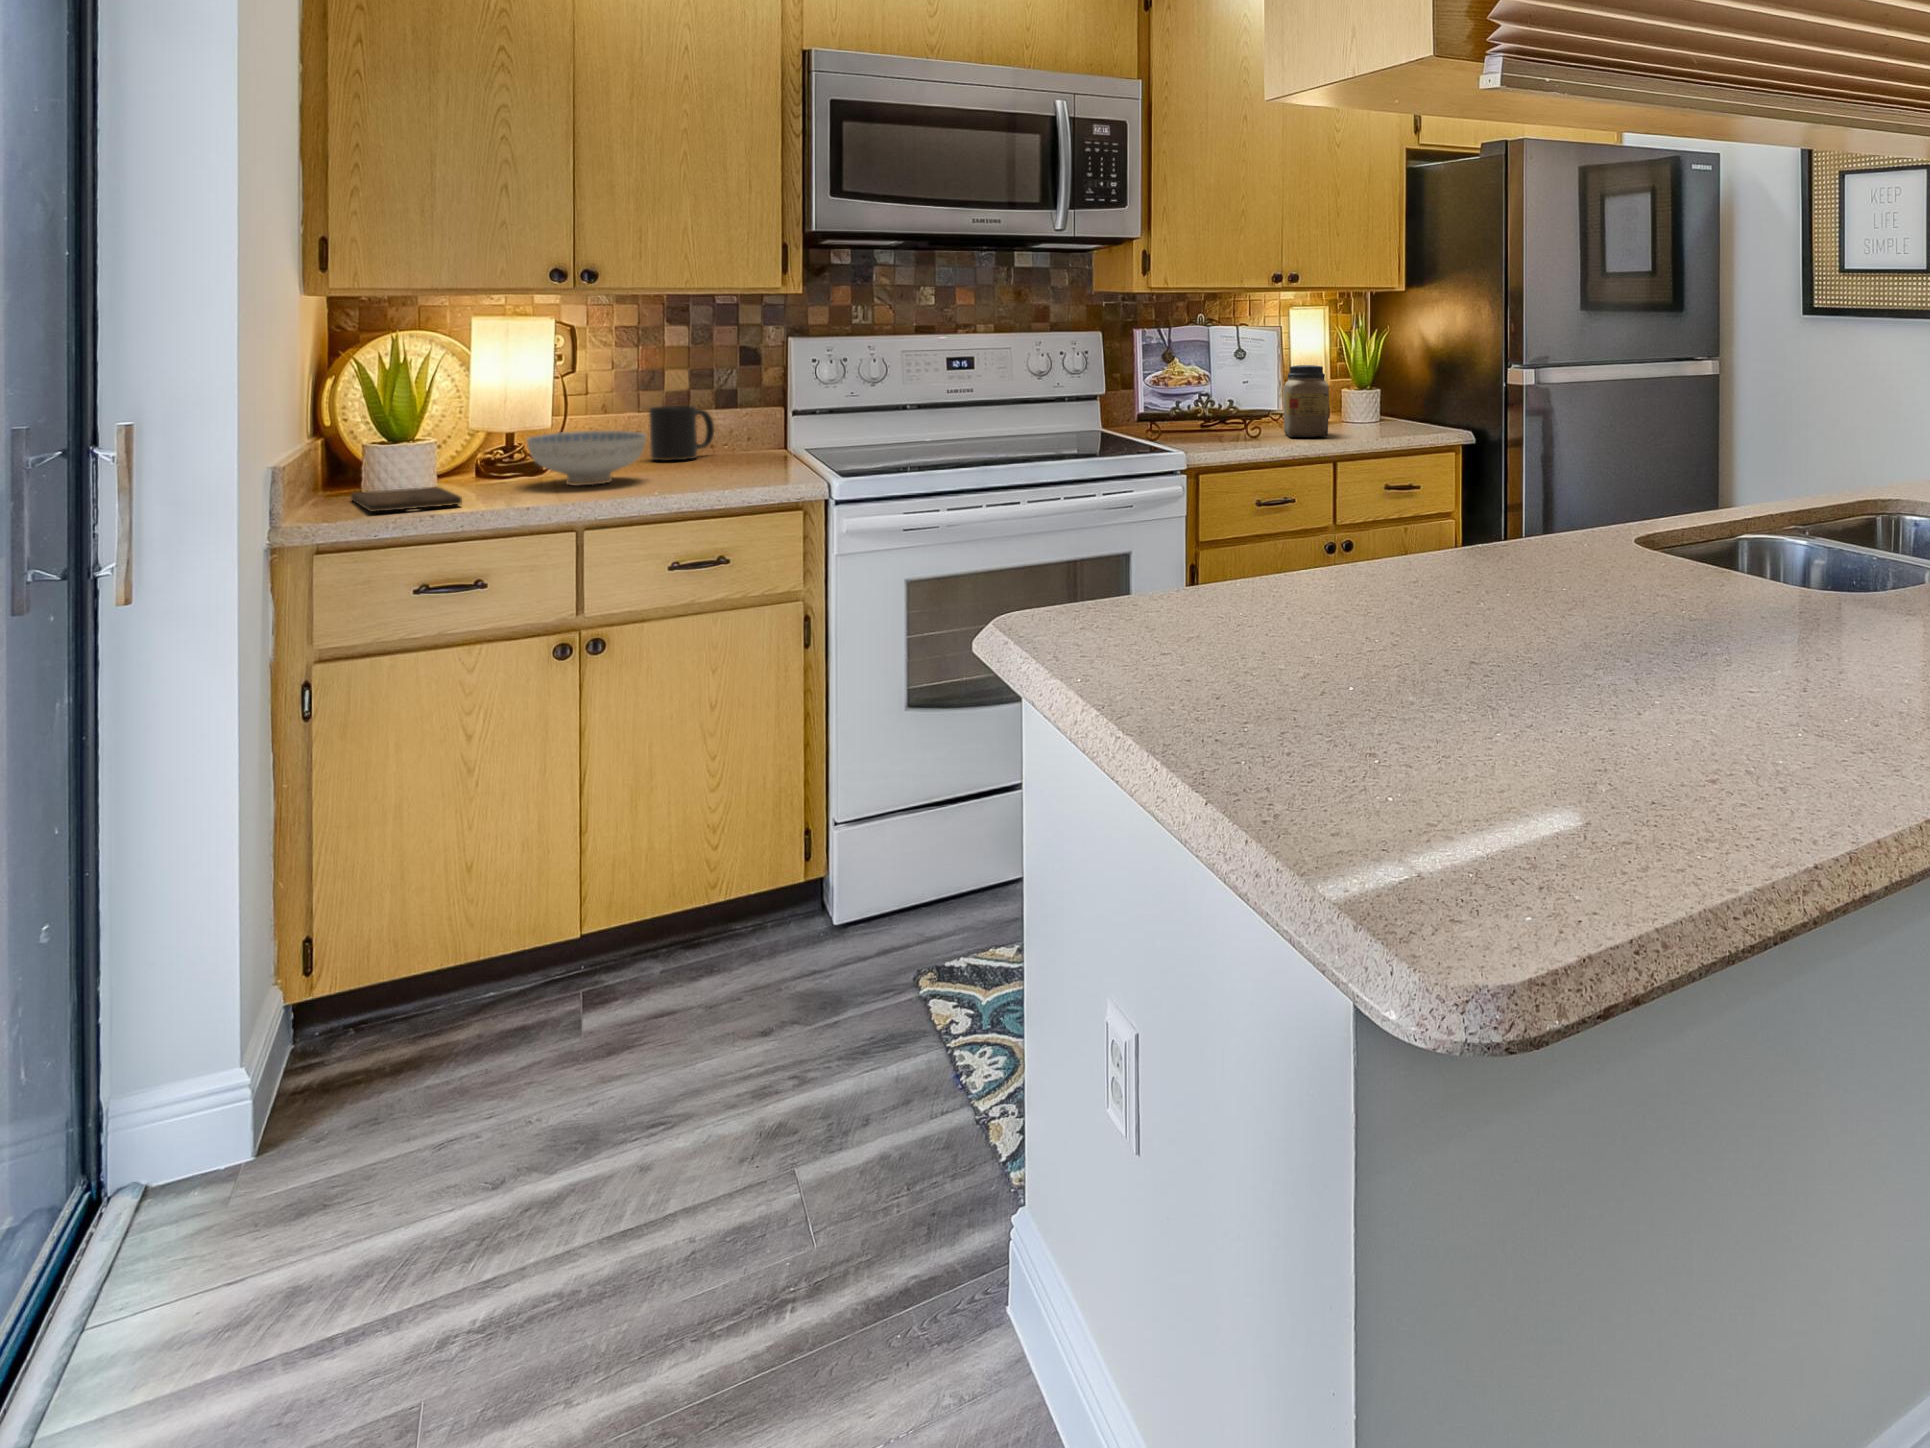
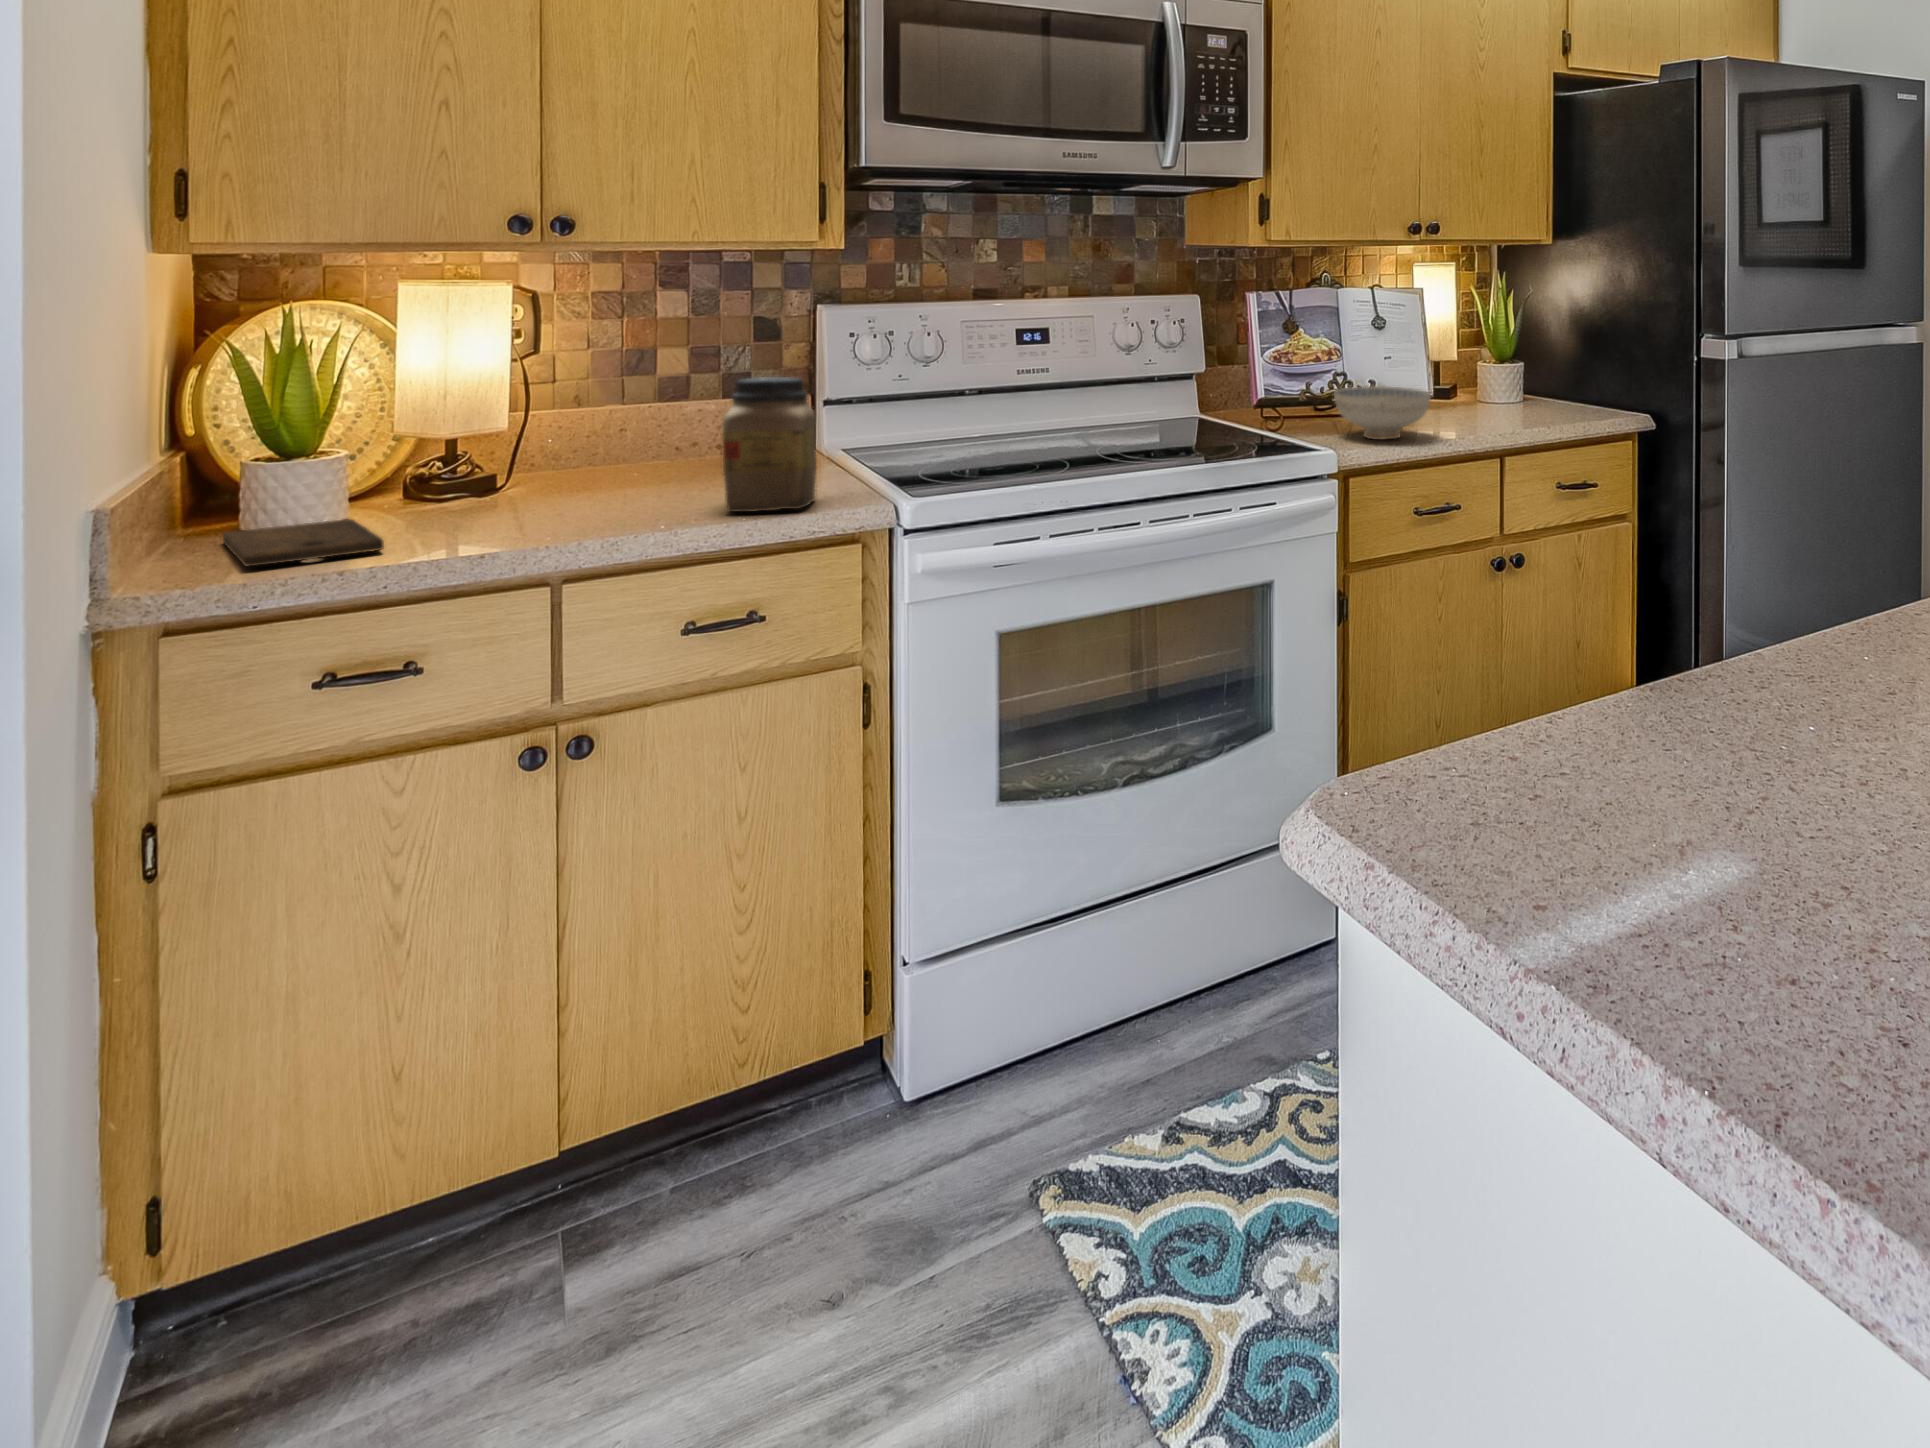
jar: present [1284,365,1329,437] -> present [722,377,816,512]
mug: present [649,406,714,461] -> none [640,395,724,468]
ceramic bowl: present [527,430,646,485] -> present [1334,386,1431,439]

